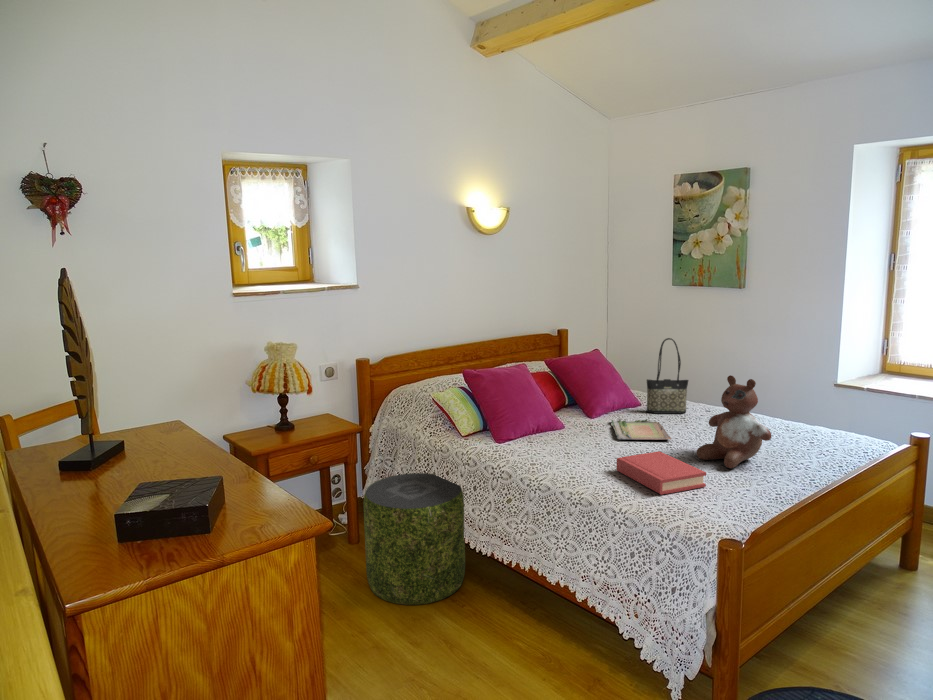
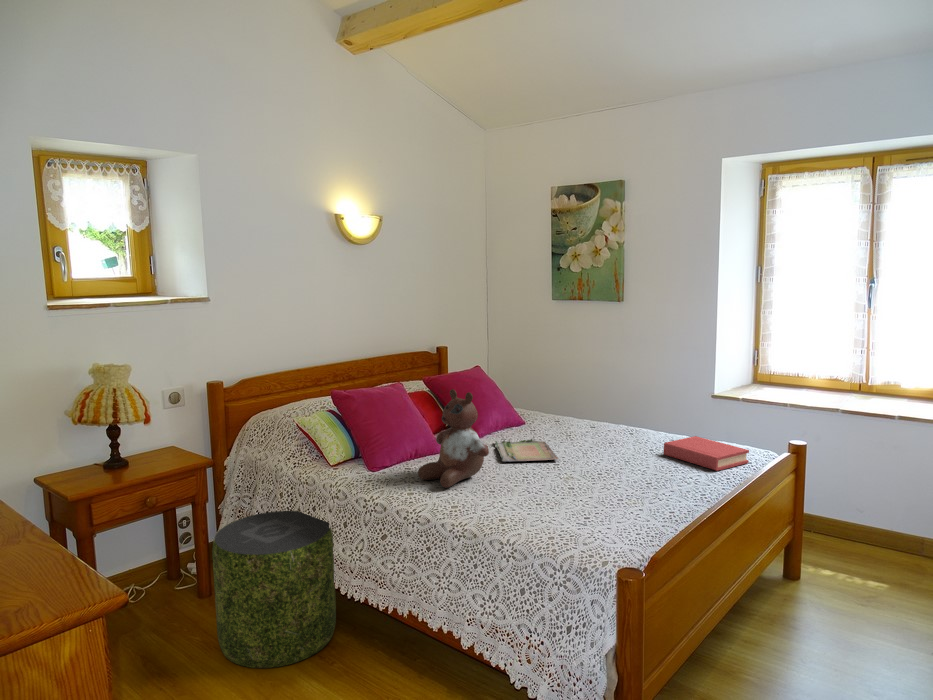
tote bag: present [647,338,688,414] -> none [531,352,573,432]
stuffed bear: present [696,375,771,468] -> present [418,389,489,488]
hardback book: present [617,451,706,495] -> present [664,436,749,471]

